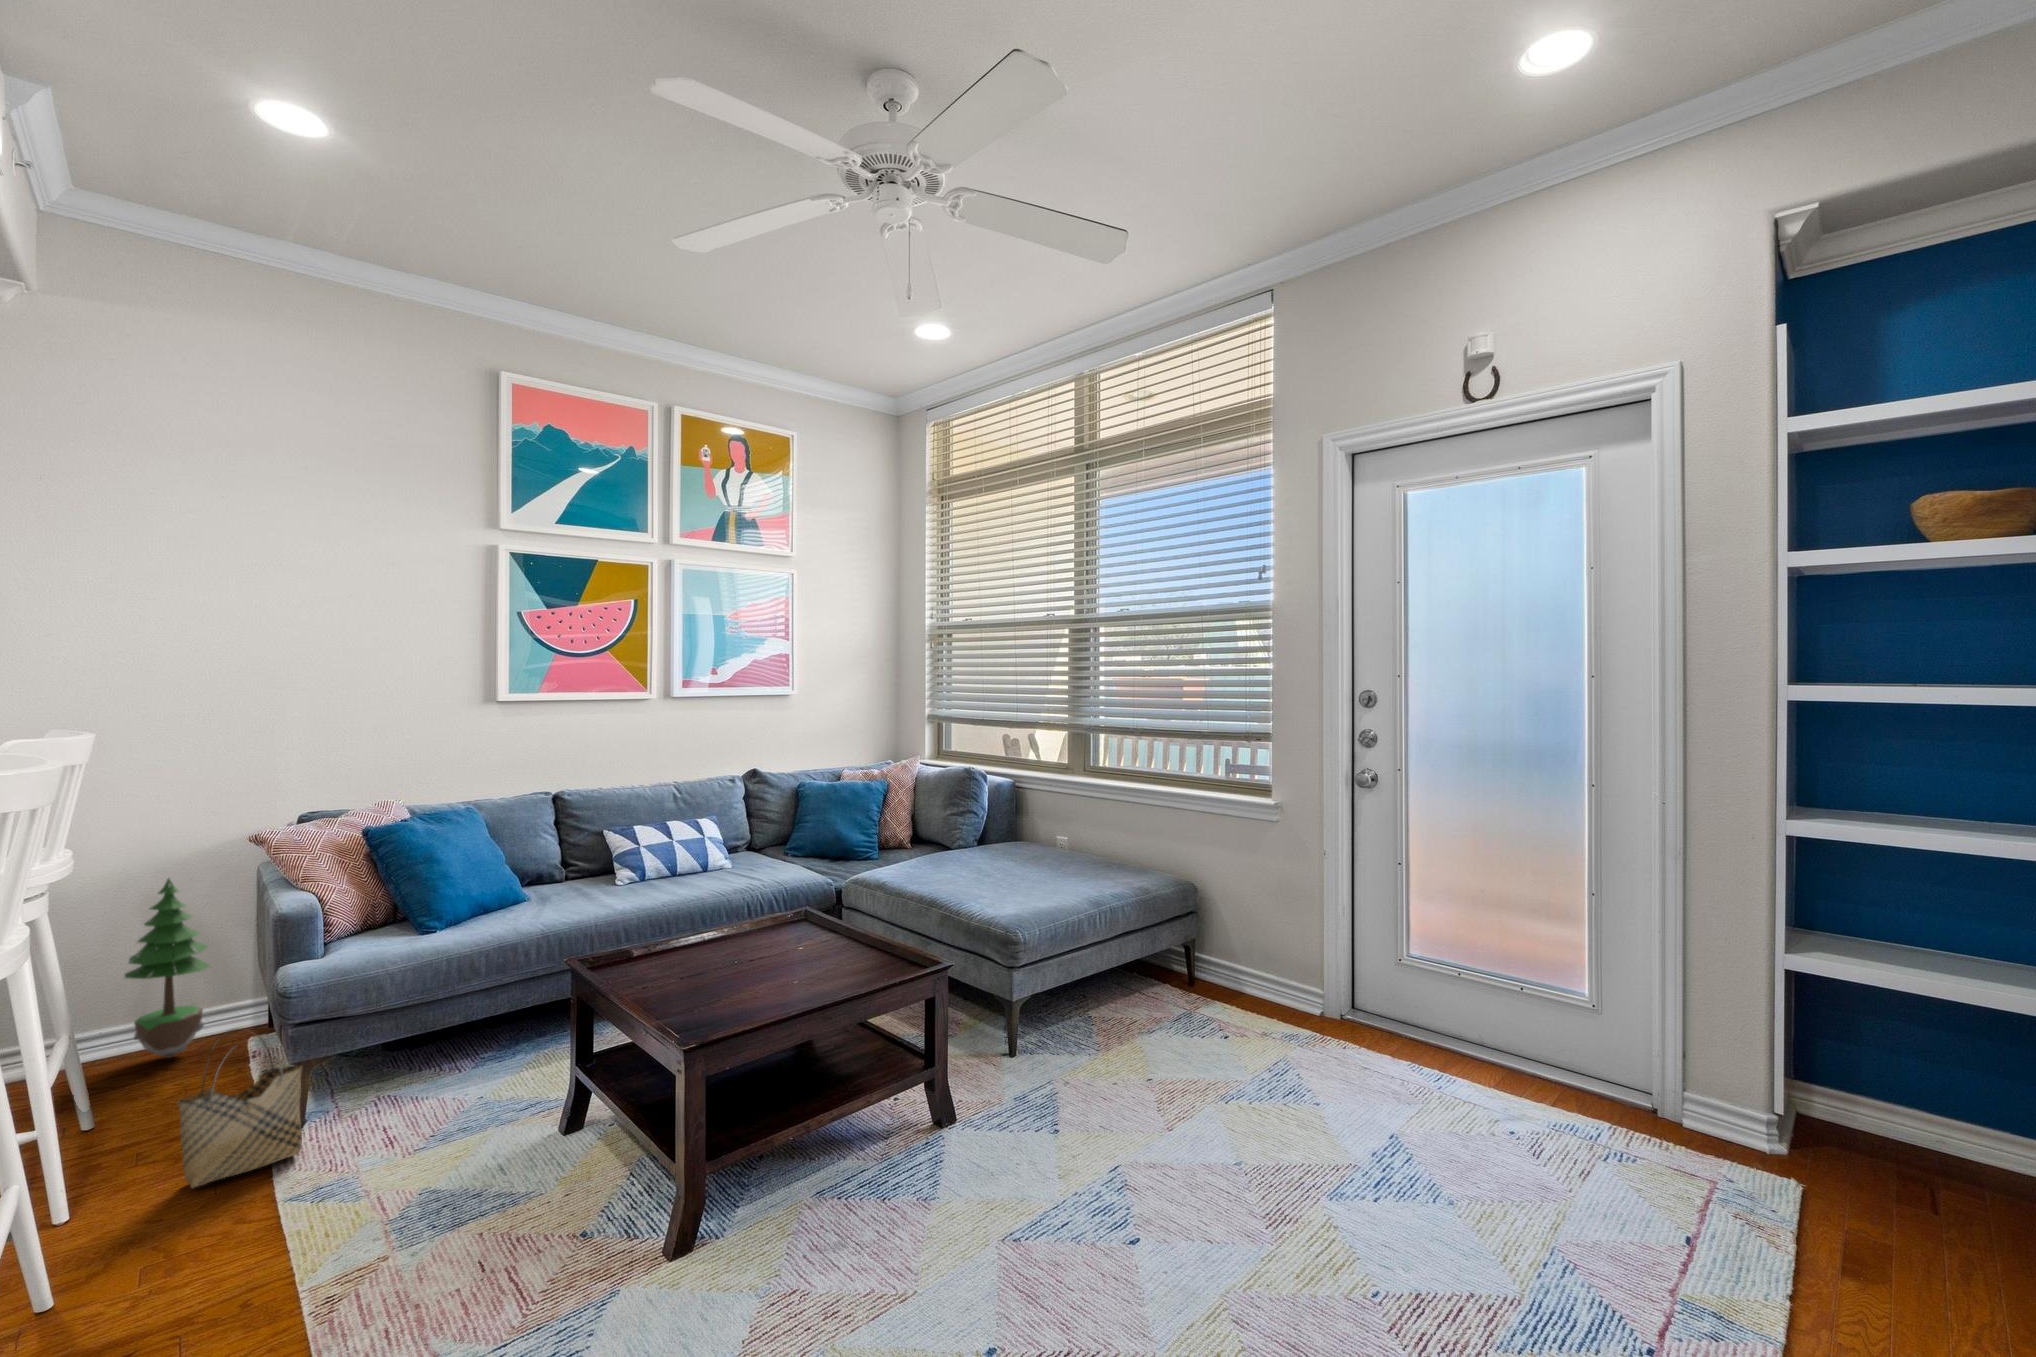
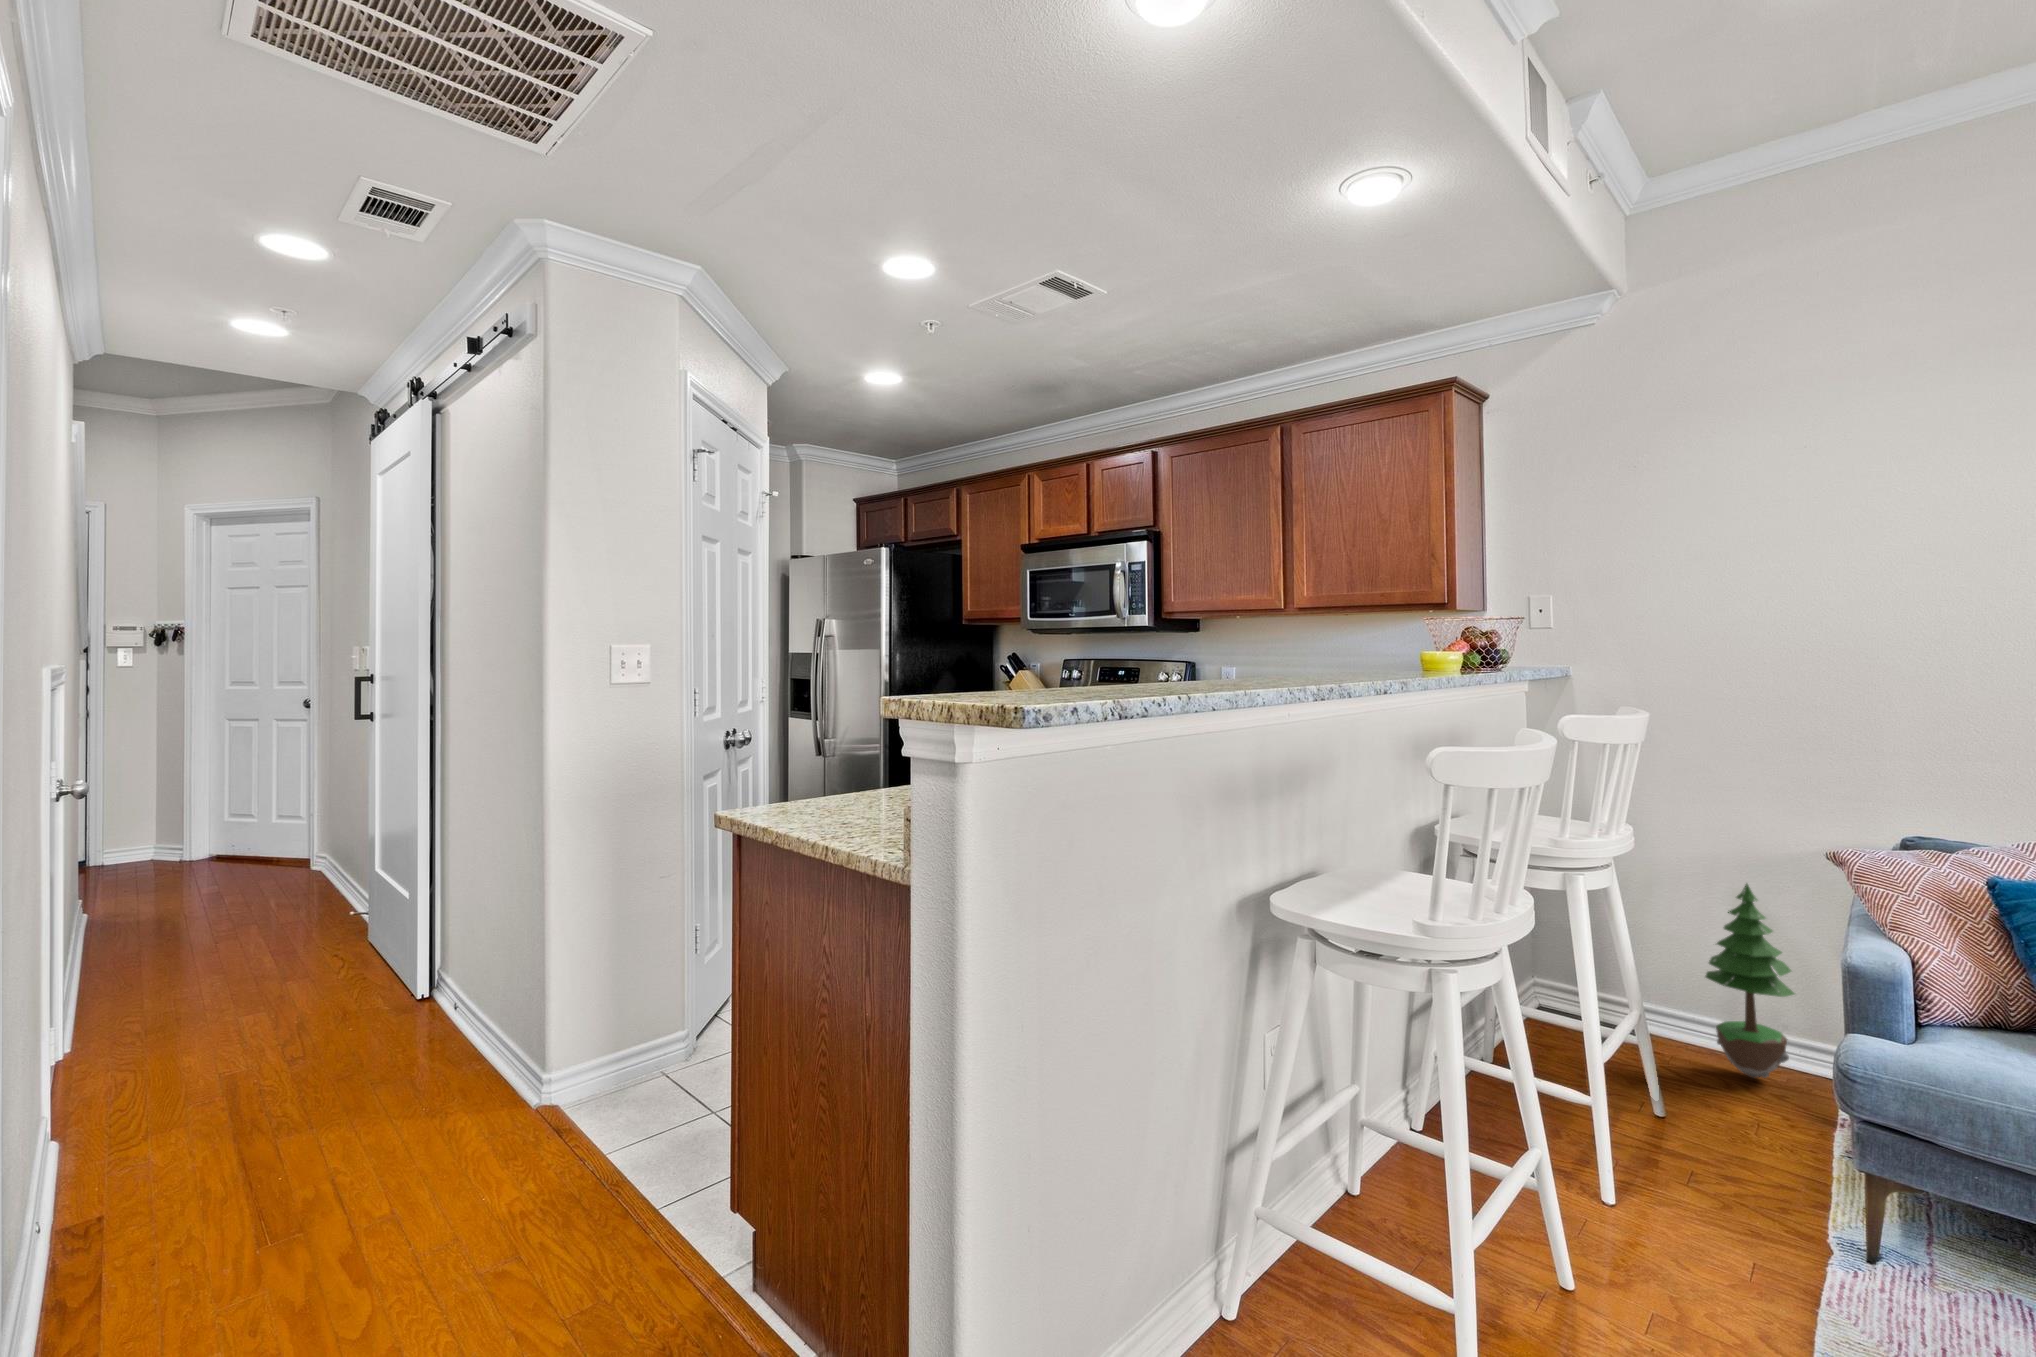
woven basket: present [177,1029,302,1188] -> none [1706,1098,1864,1302]

